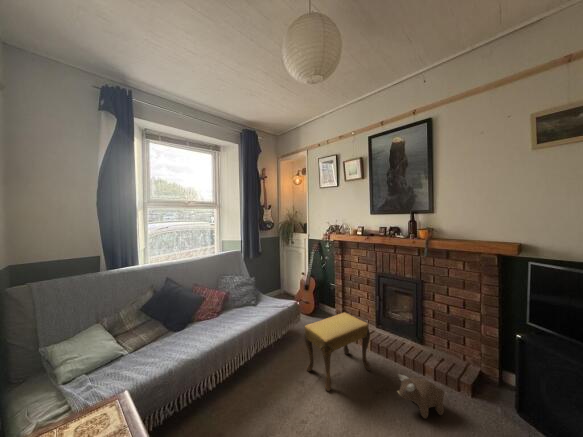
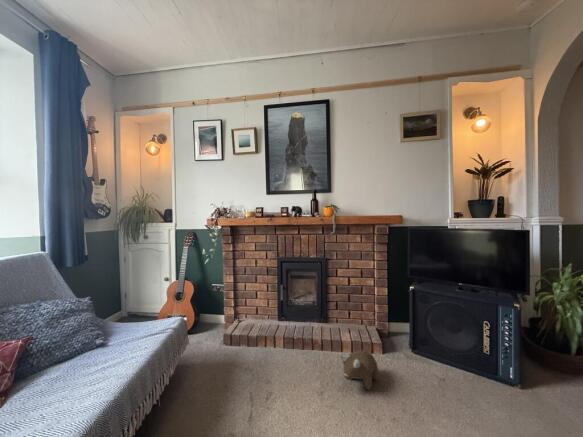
footstool: present [304,313,371,391] -> none [222,310,297,417]

